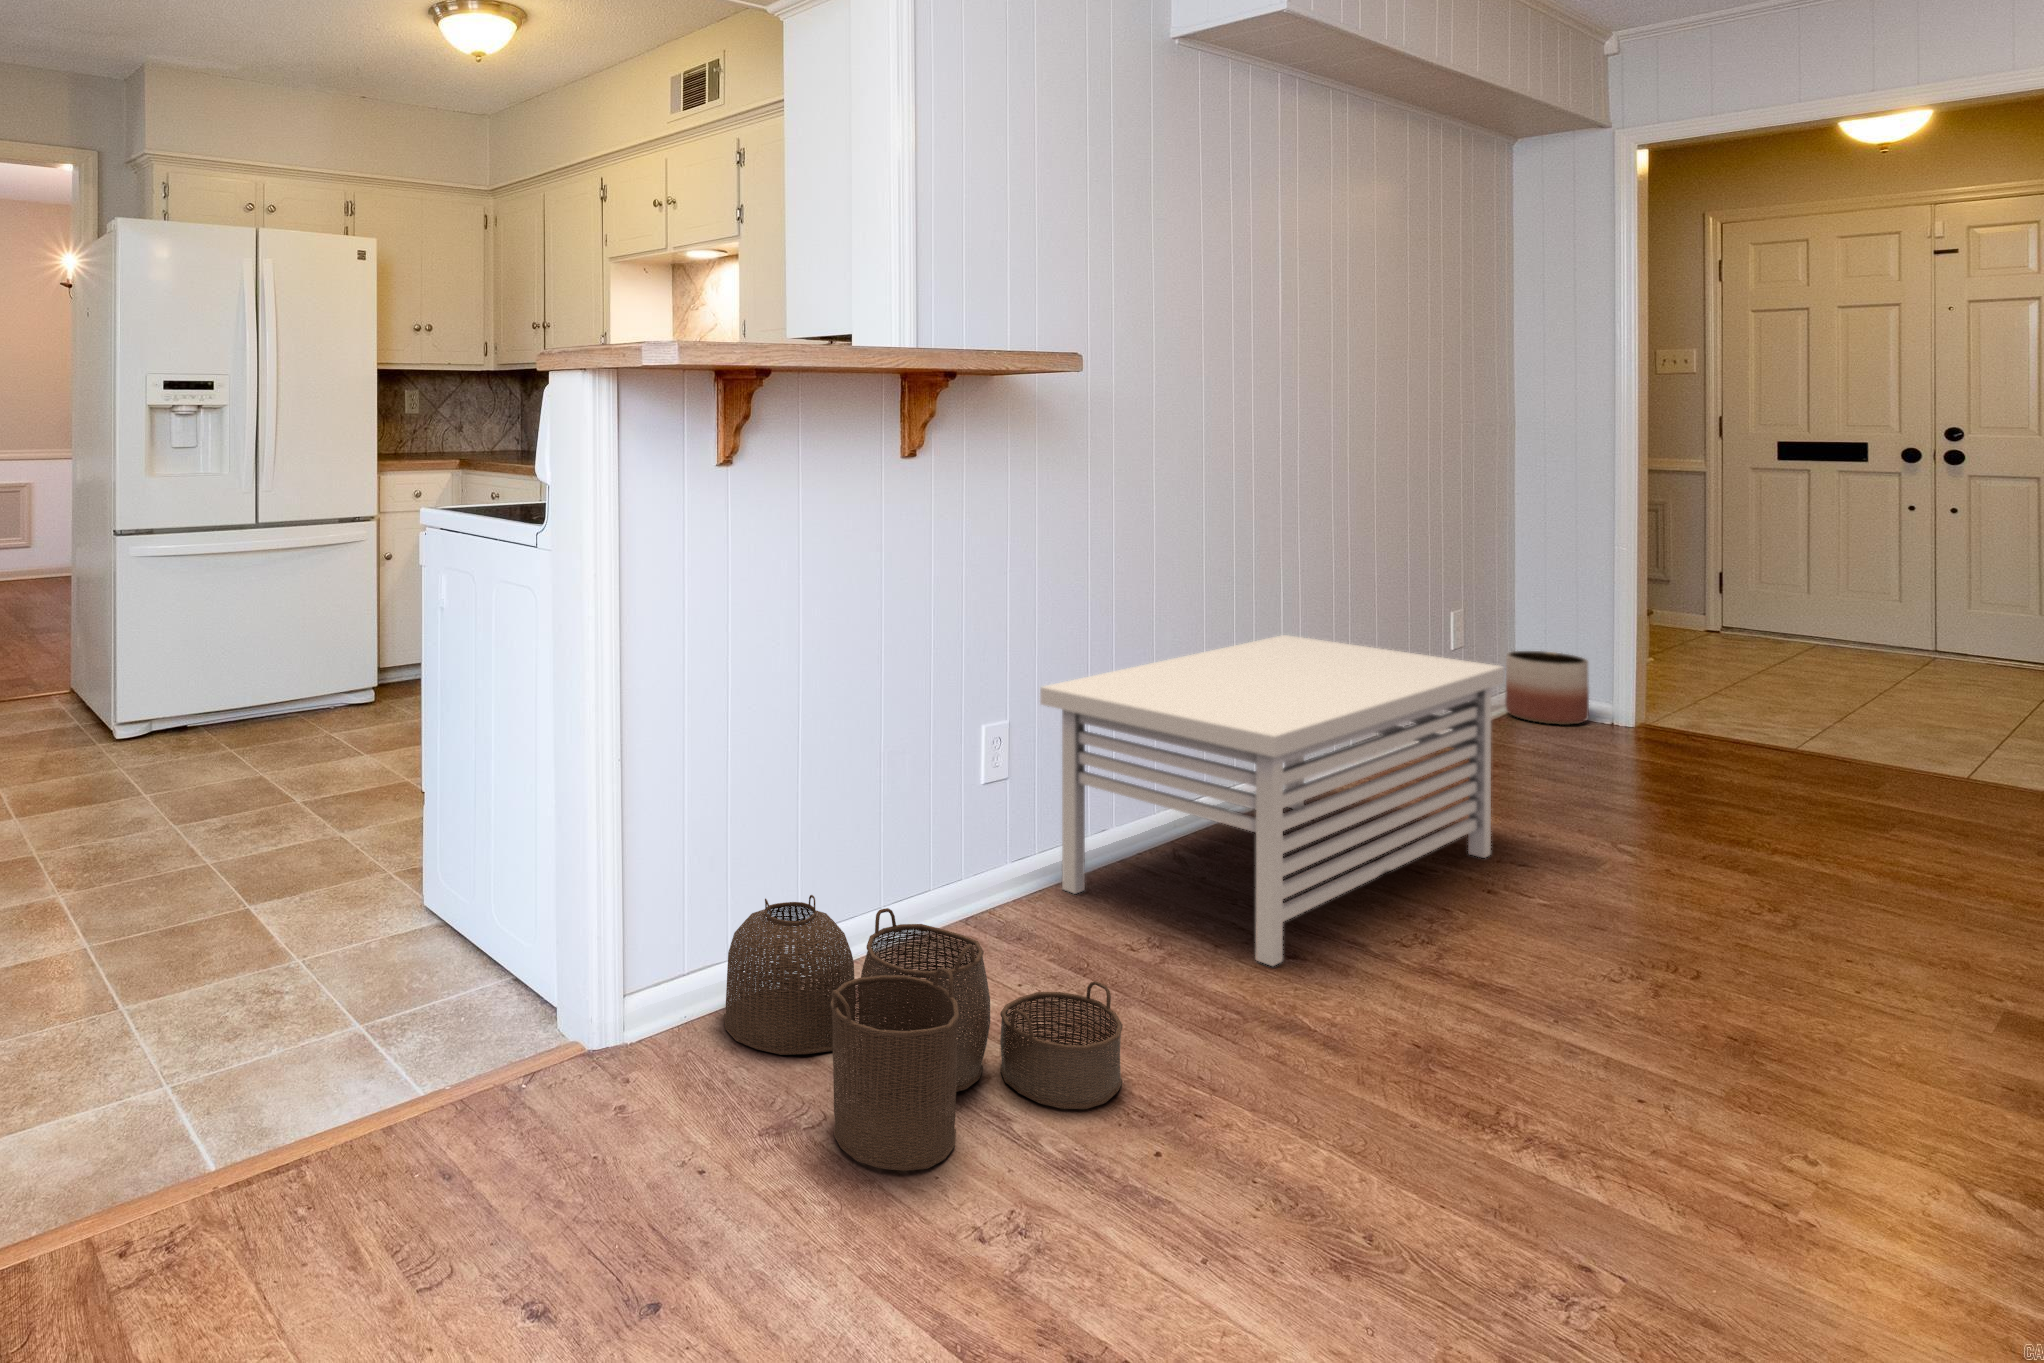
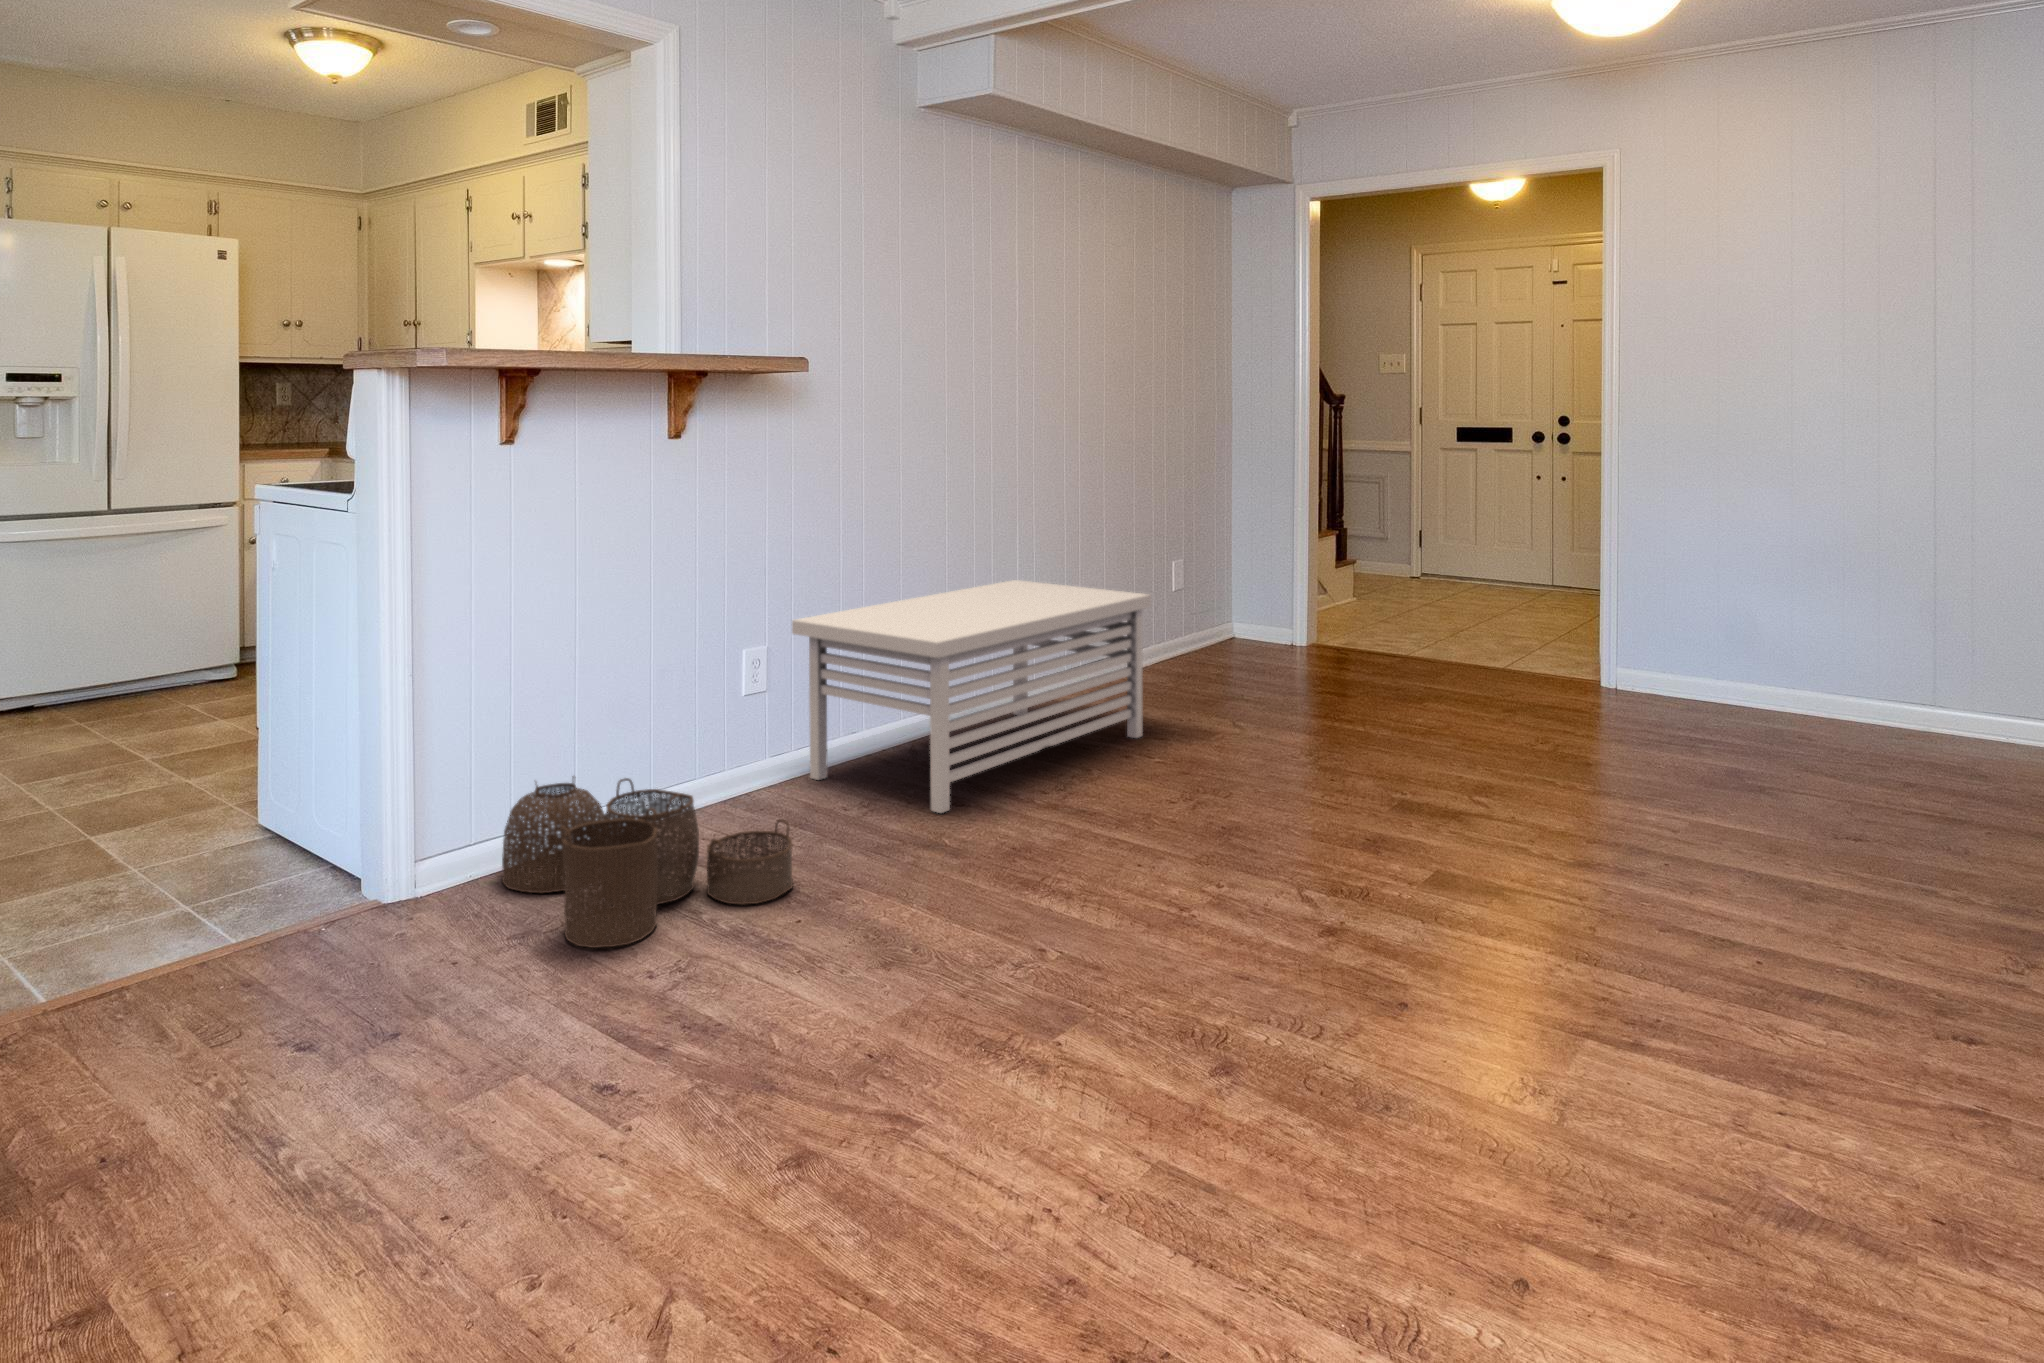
planter: present [1505,651,1589,725] -> none [1221,593,1277,649]

